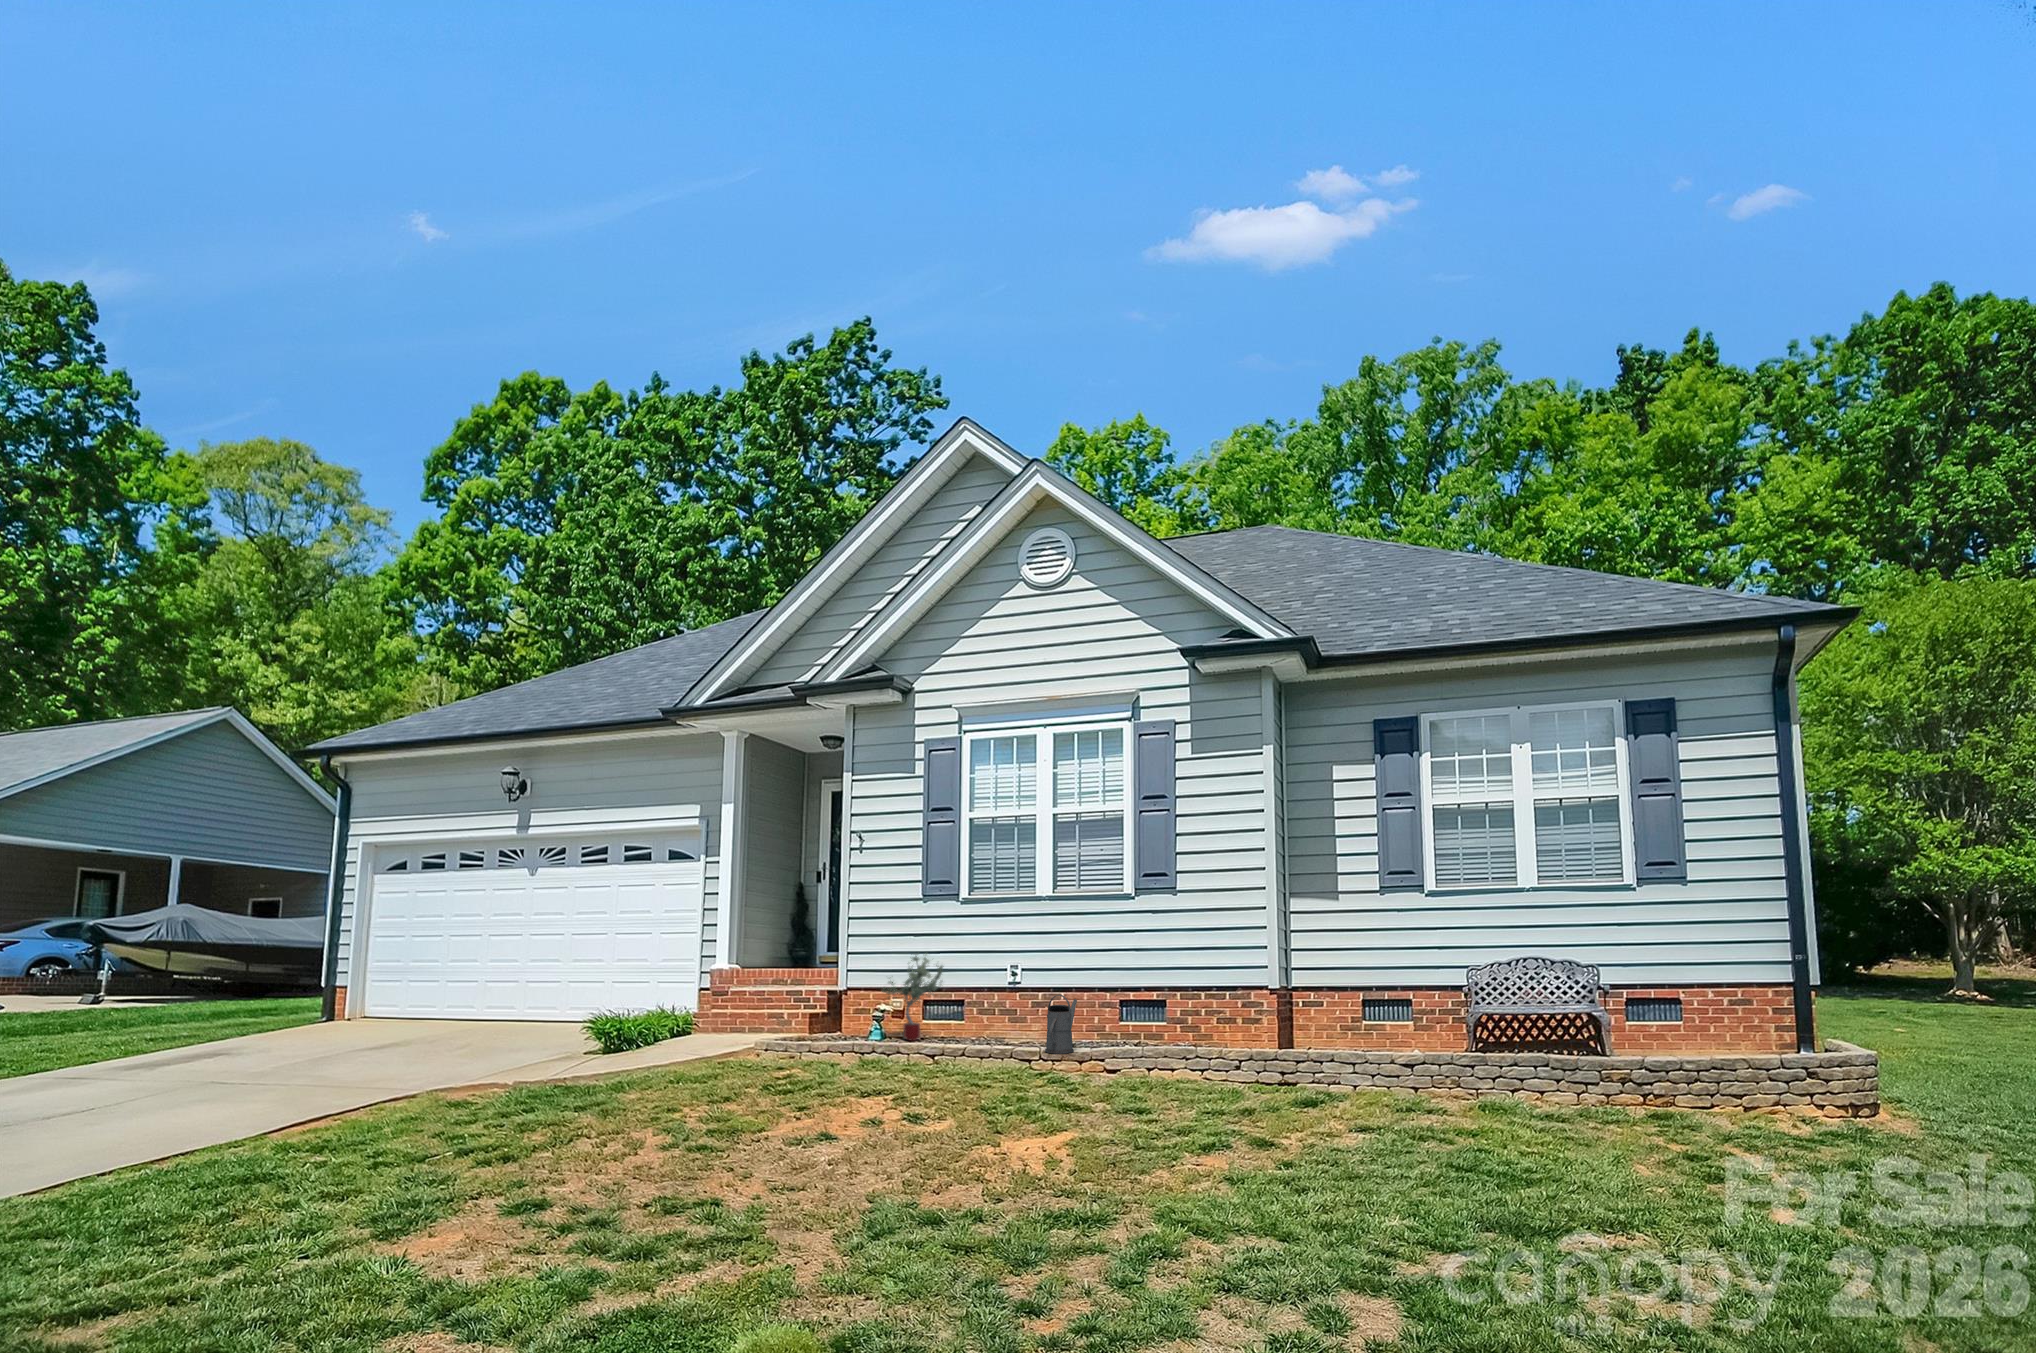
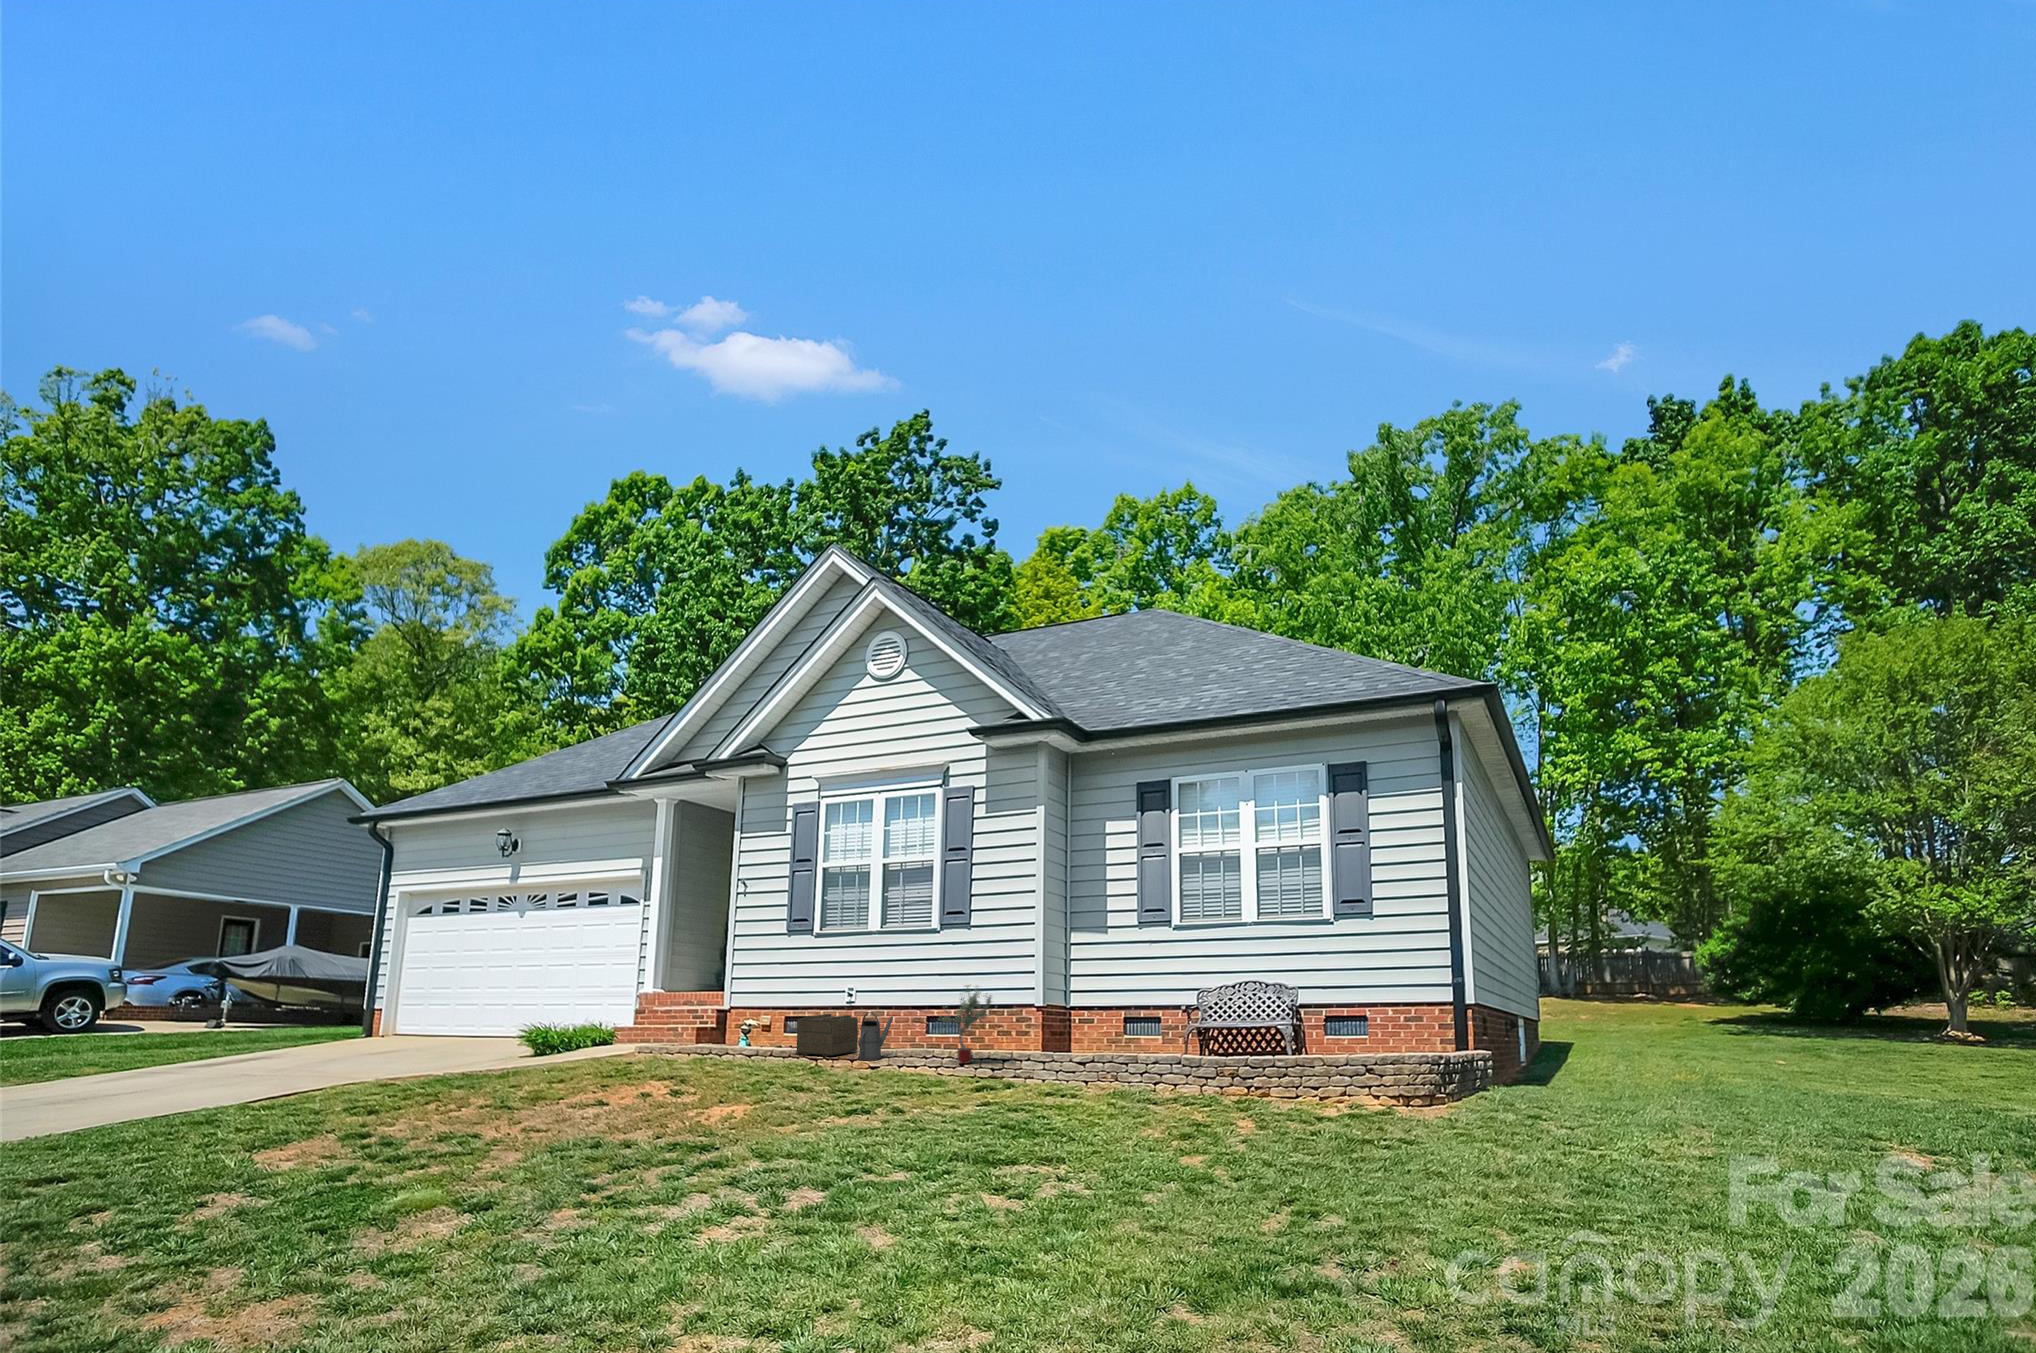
potted tree: present [882,953,943,1041] -> present [938,985,991,1064]
wooden crate: none [958,996,1029,1049] -> present [797,1014,858,1057]

